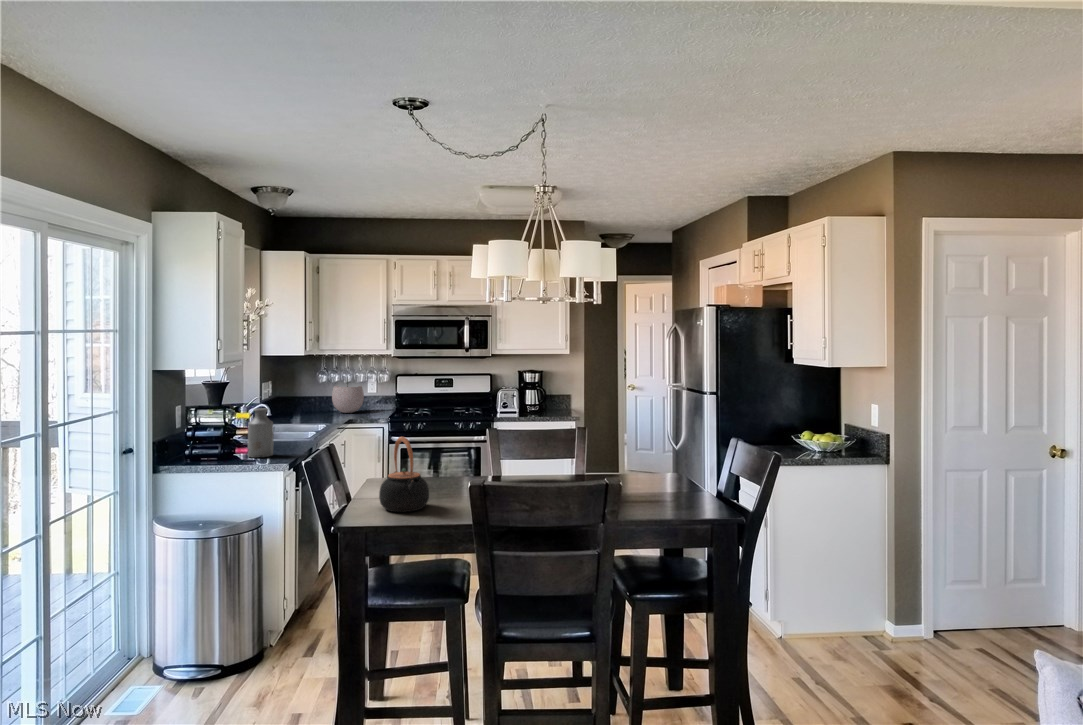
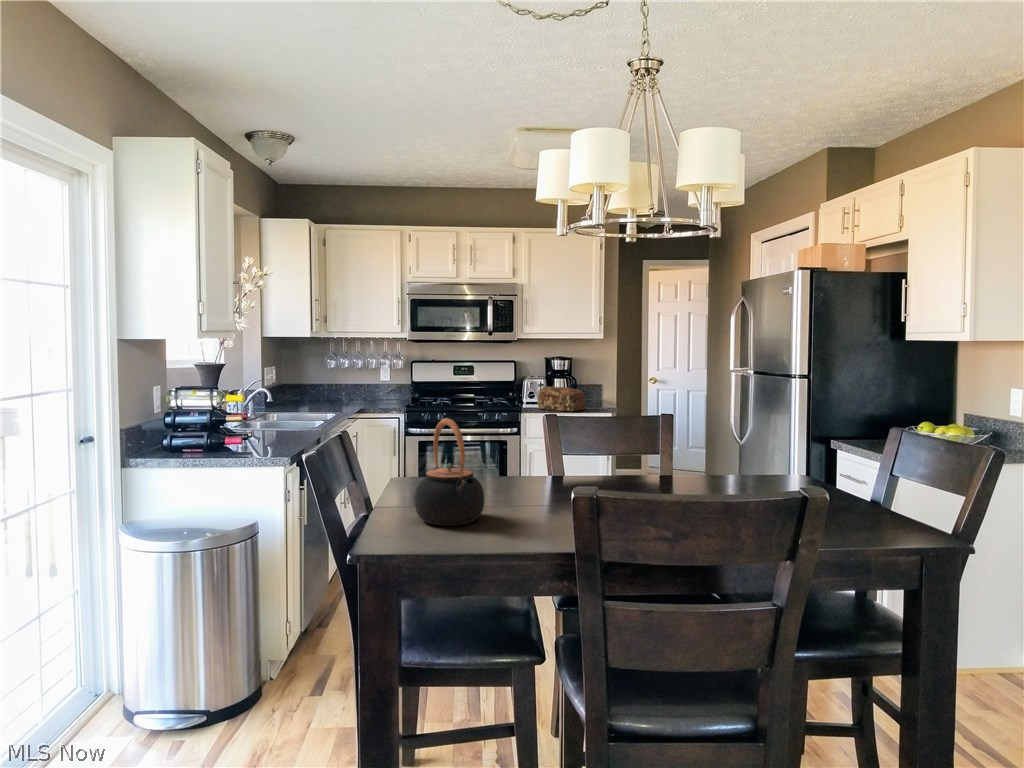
plant pot: present [332,379,364,413] -> none [341,360,375,402]
bread loaf: none [508,398,550,421] -> present [537,386,586,411]
bottle: present [248,408,274,458] -> none [241,389,272,450]

